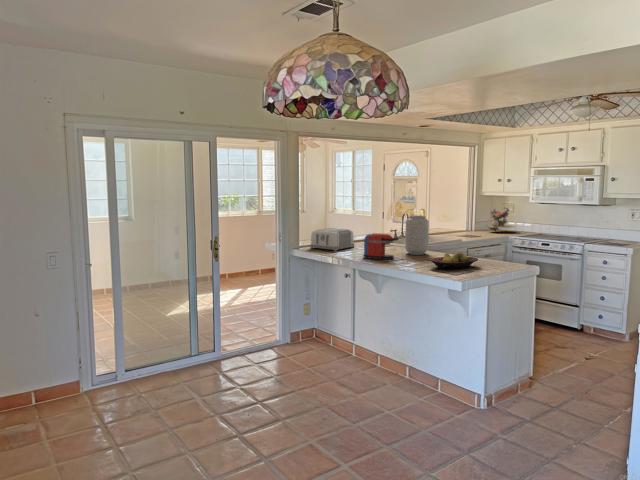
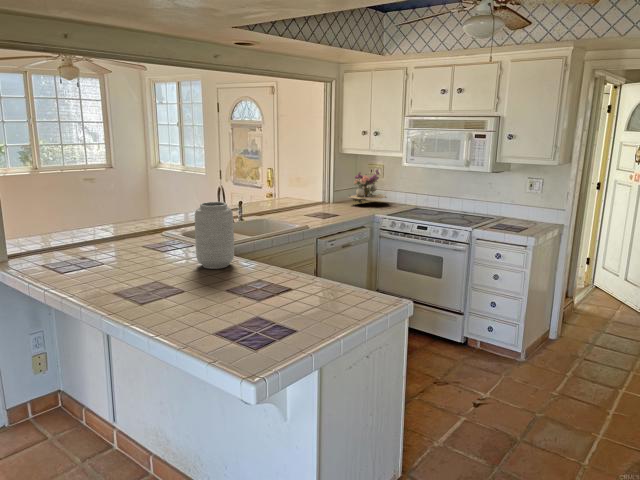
toaster: present [310,228,354,251] -> none [44,217,125,262]
coffee maker: present [363,233,398,260] -> none [112,240,172,287]
fruit bowl: present [430,252,478,269] -> none [209,280,297,315]

